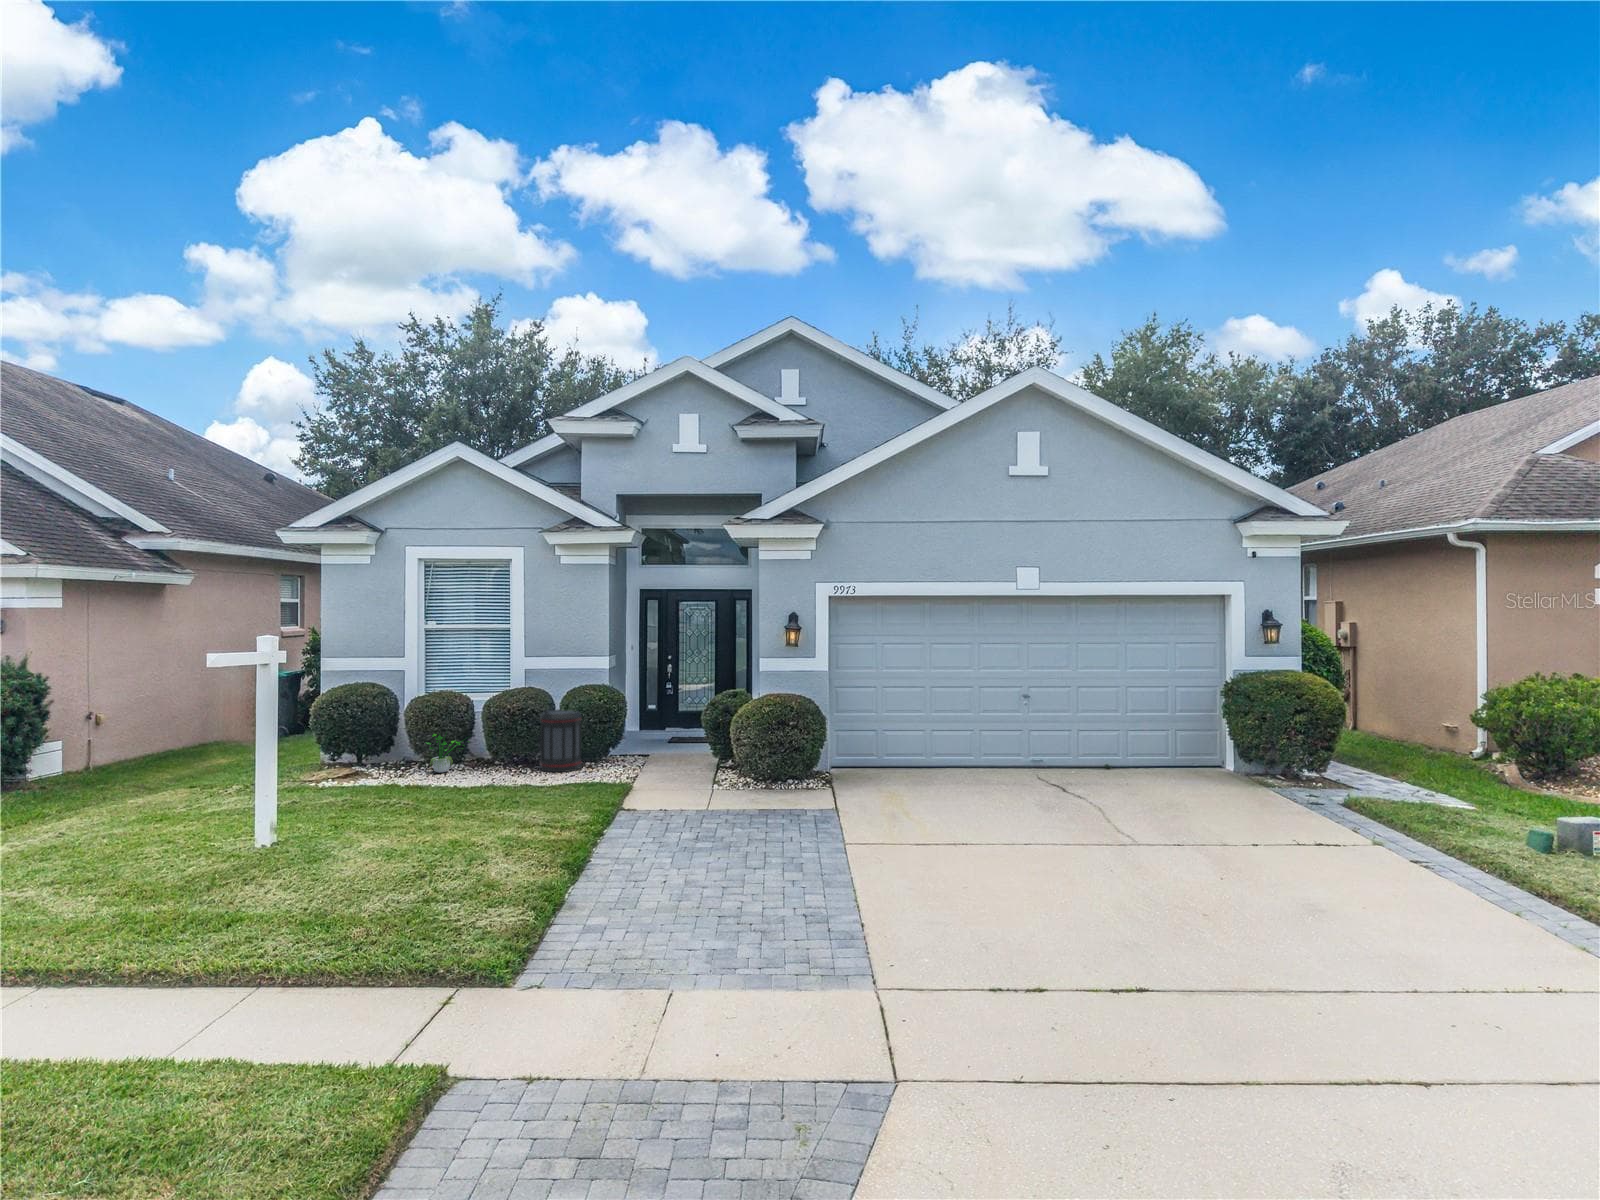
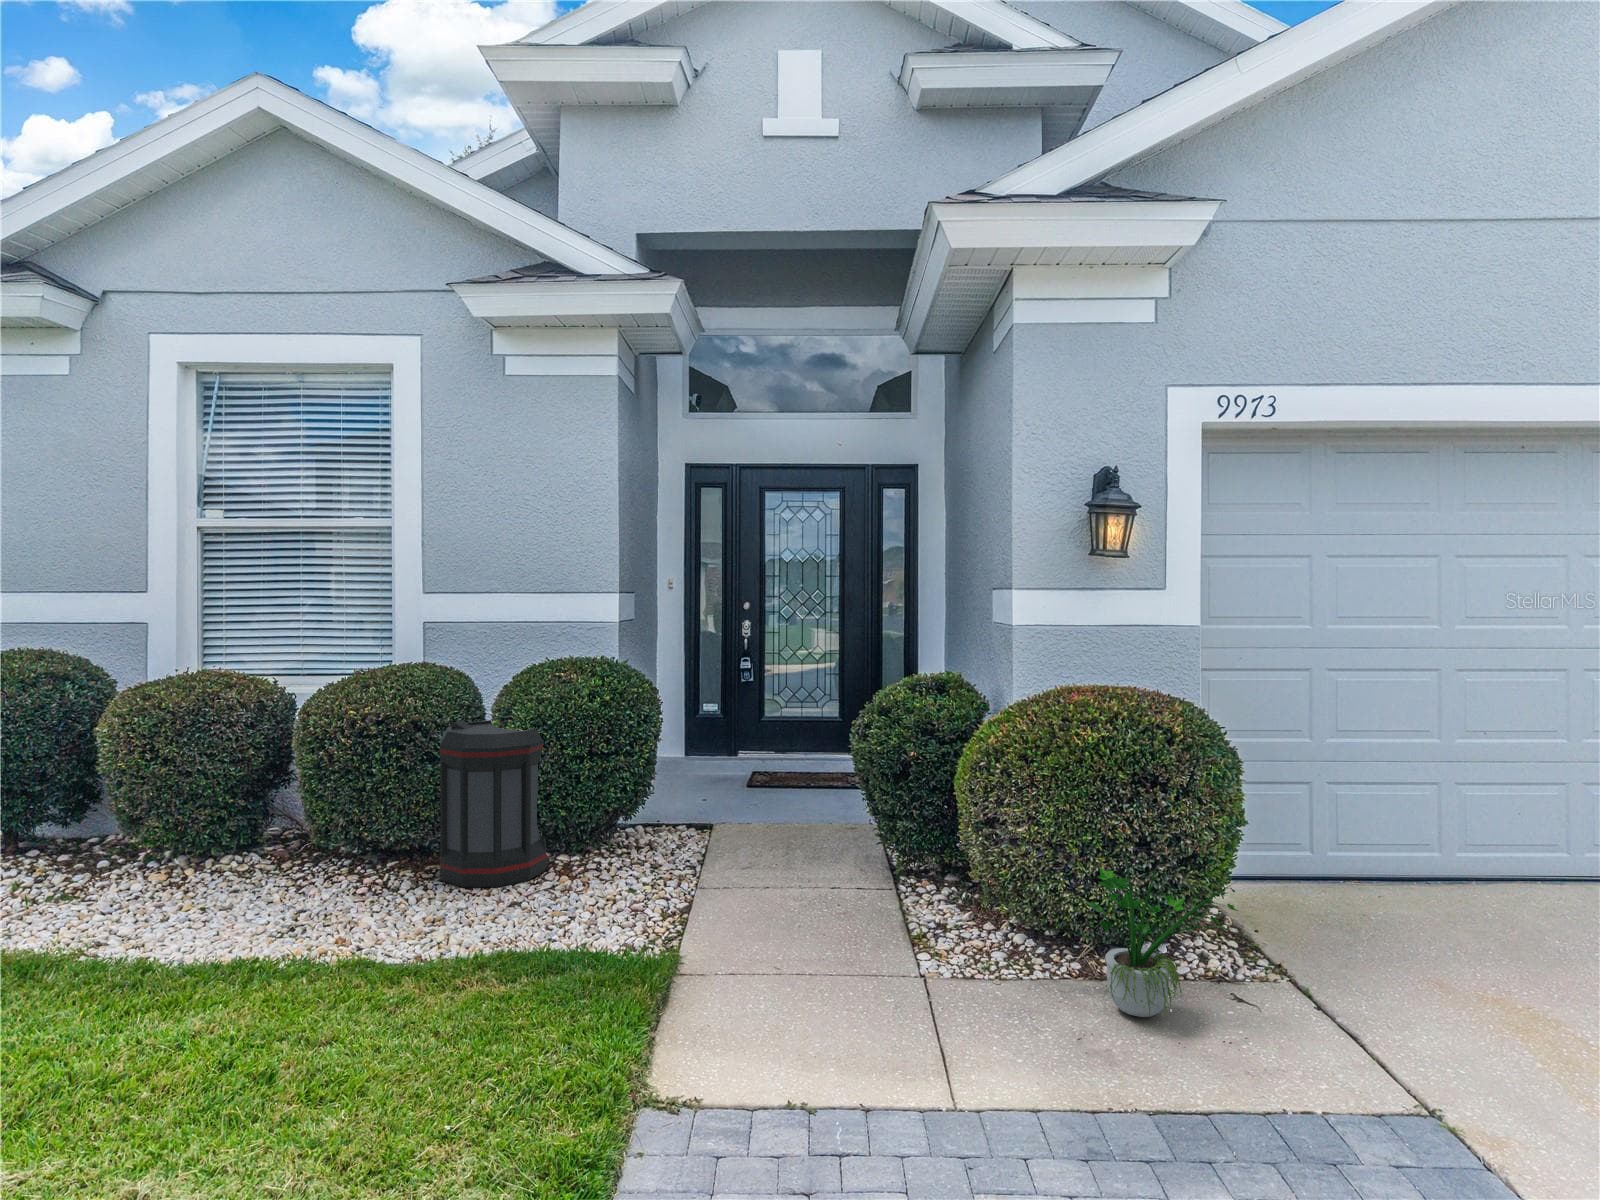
potted plant: present [427,734,469,773] -> present [1083,850,1238,1017]

